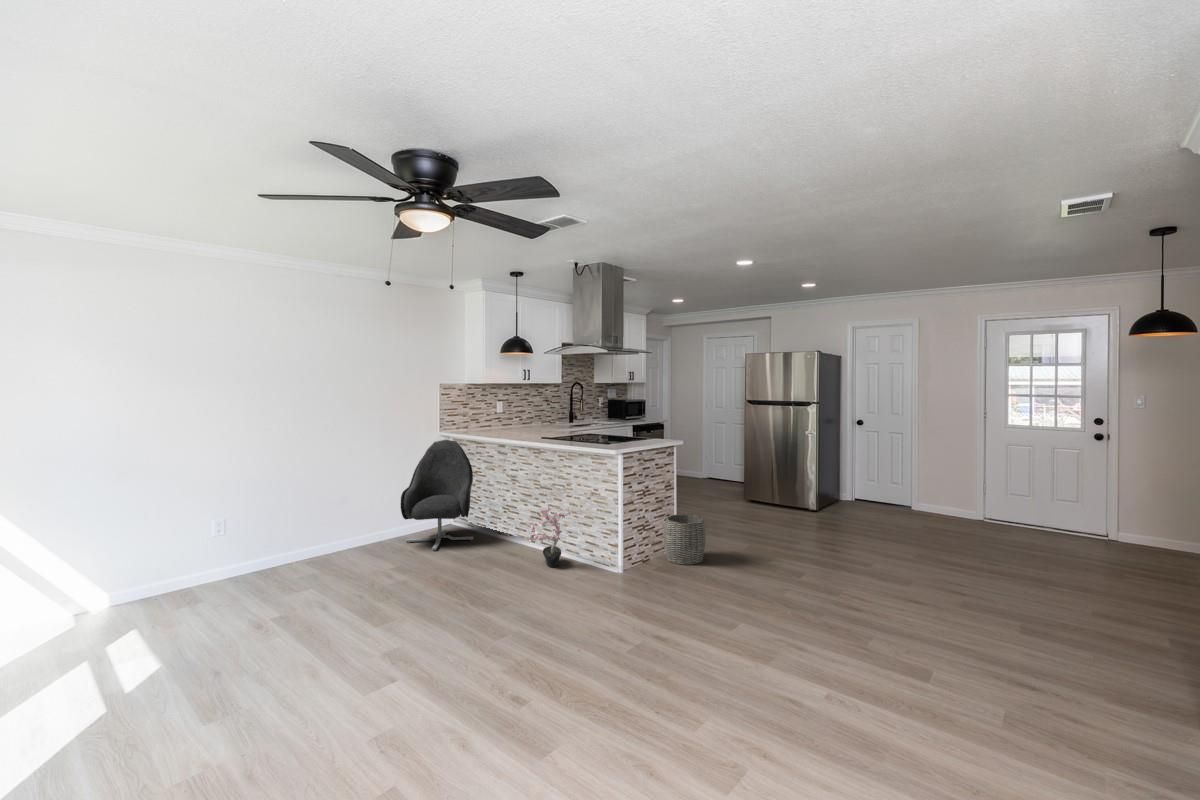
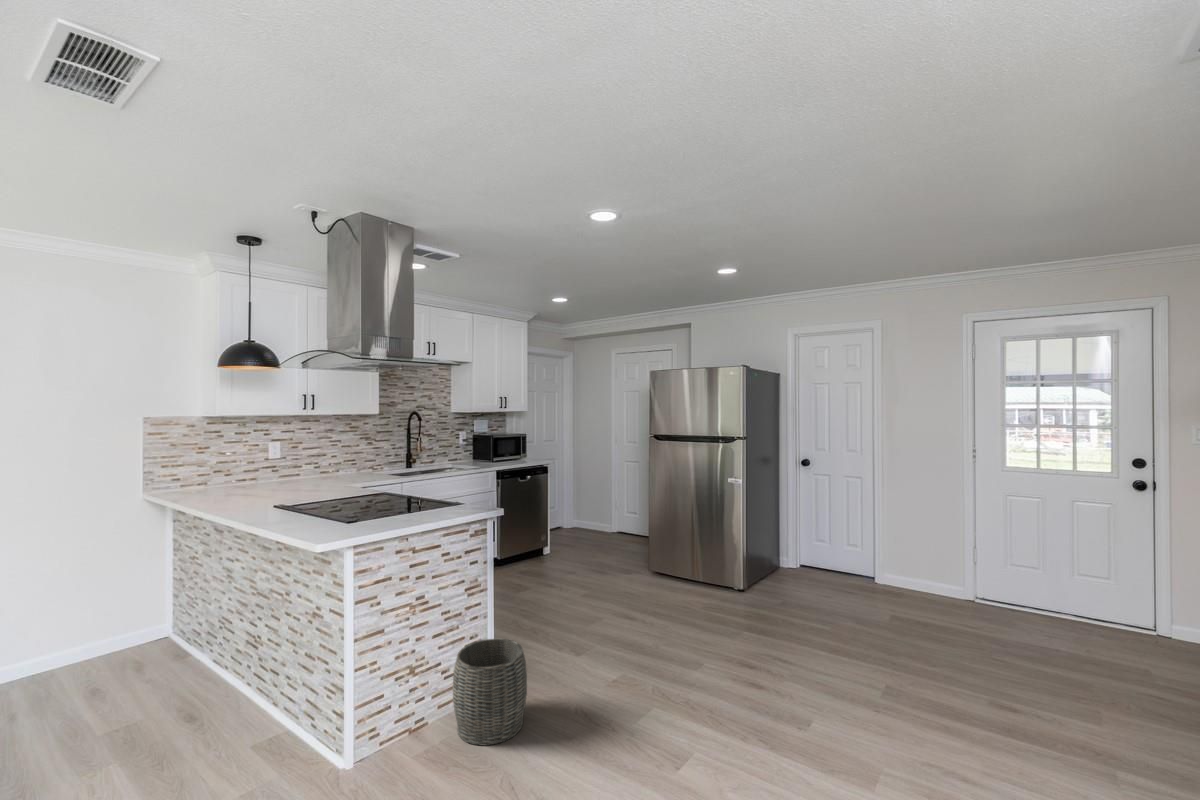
armchair: present [401,440,473,551] -> none [5,503,192,712]
potted plant: present [528,507,571,567] -> none [188,628,272,763]

